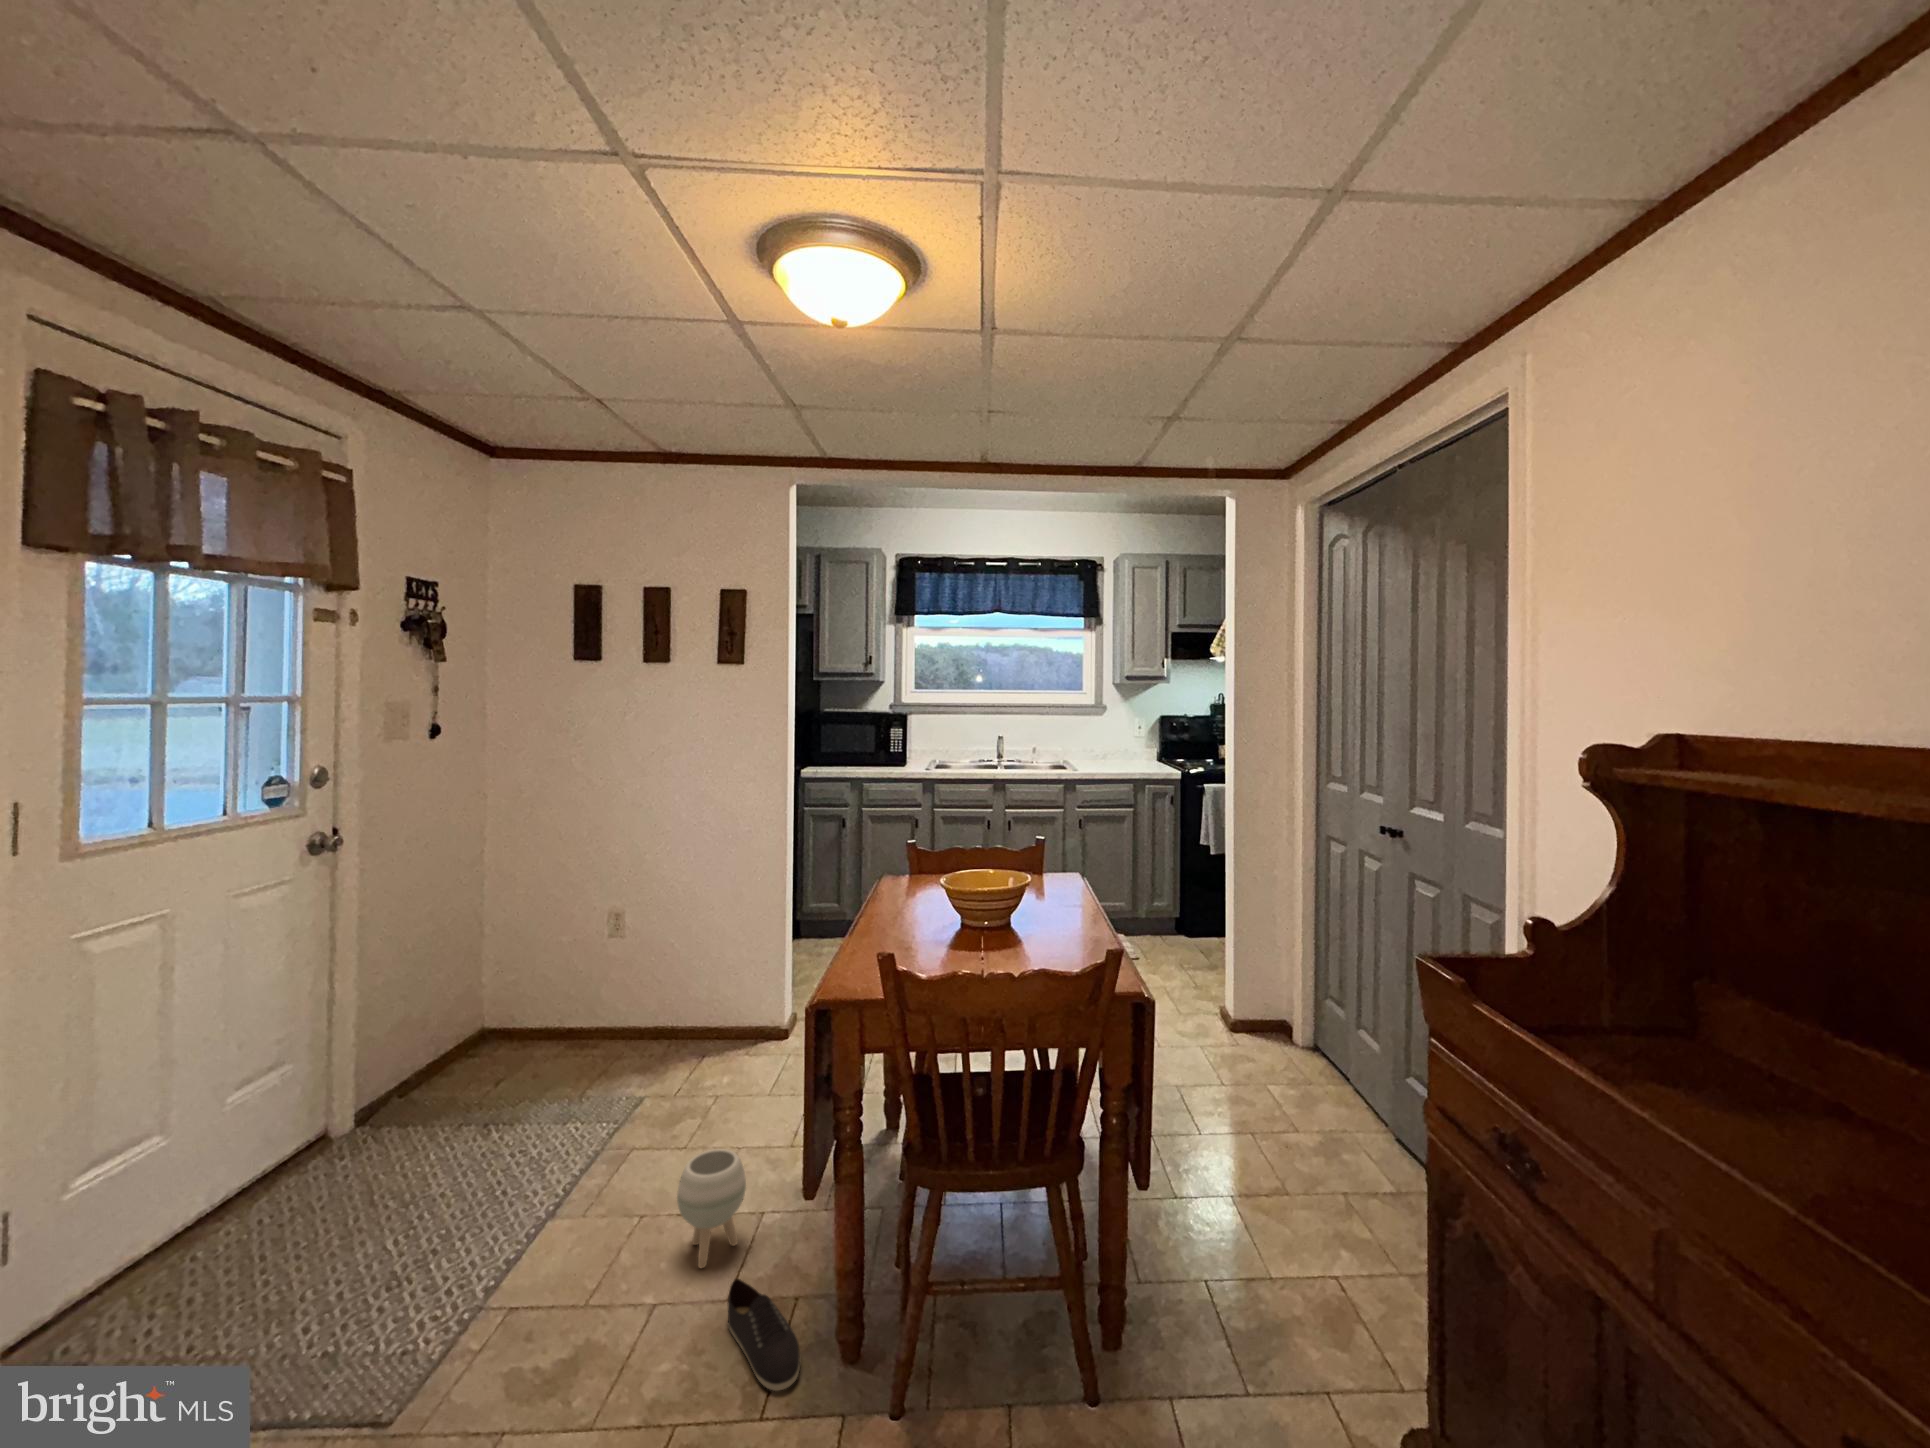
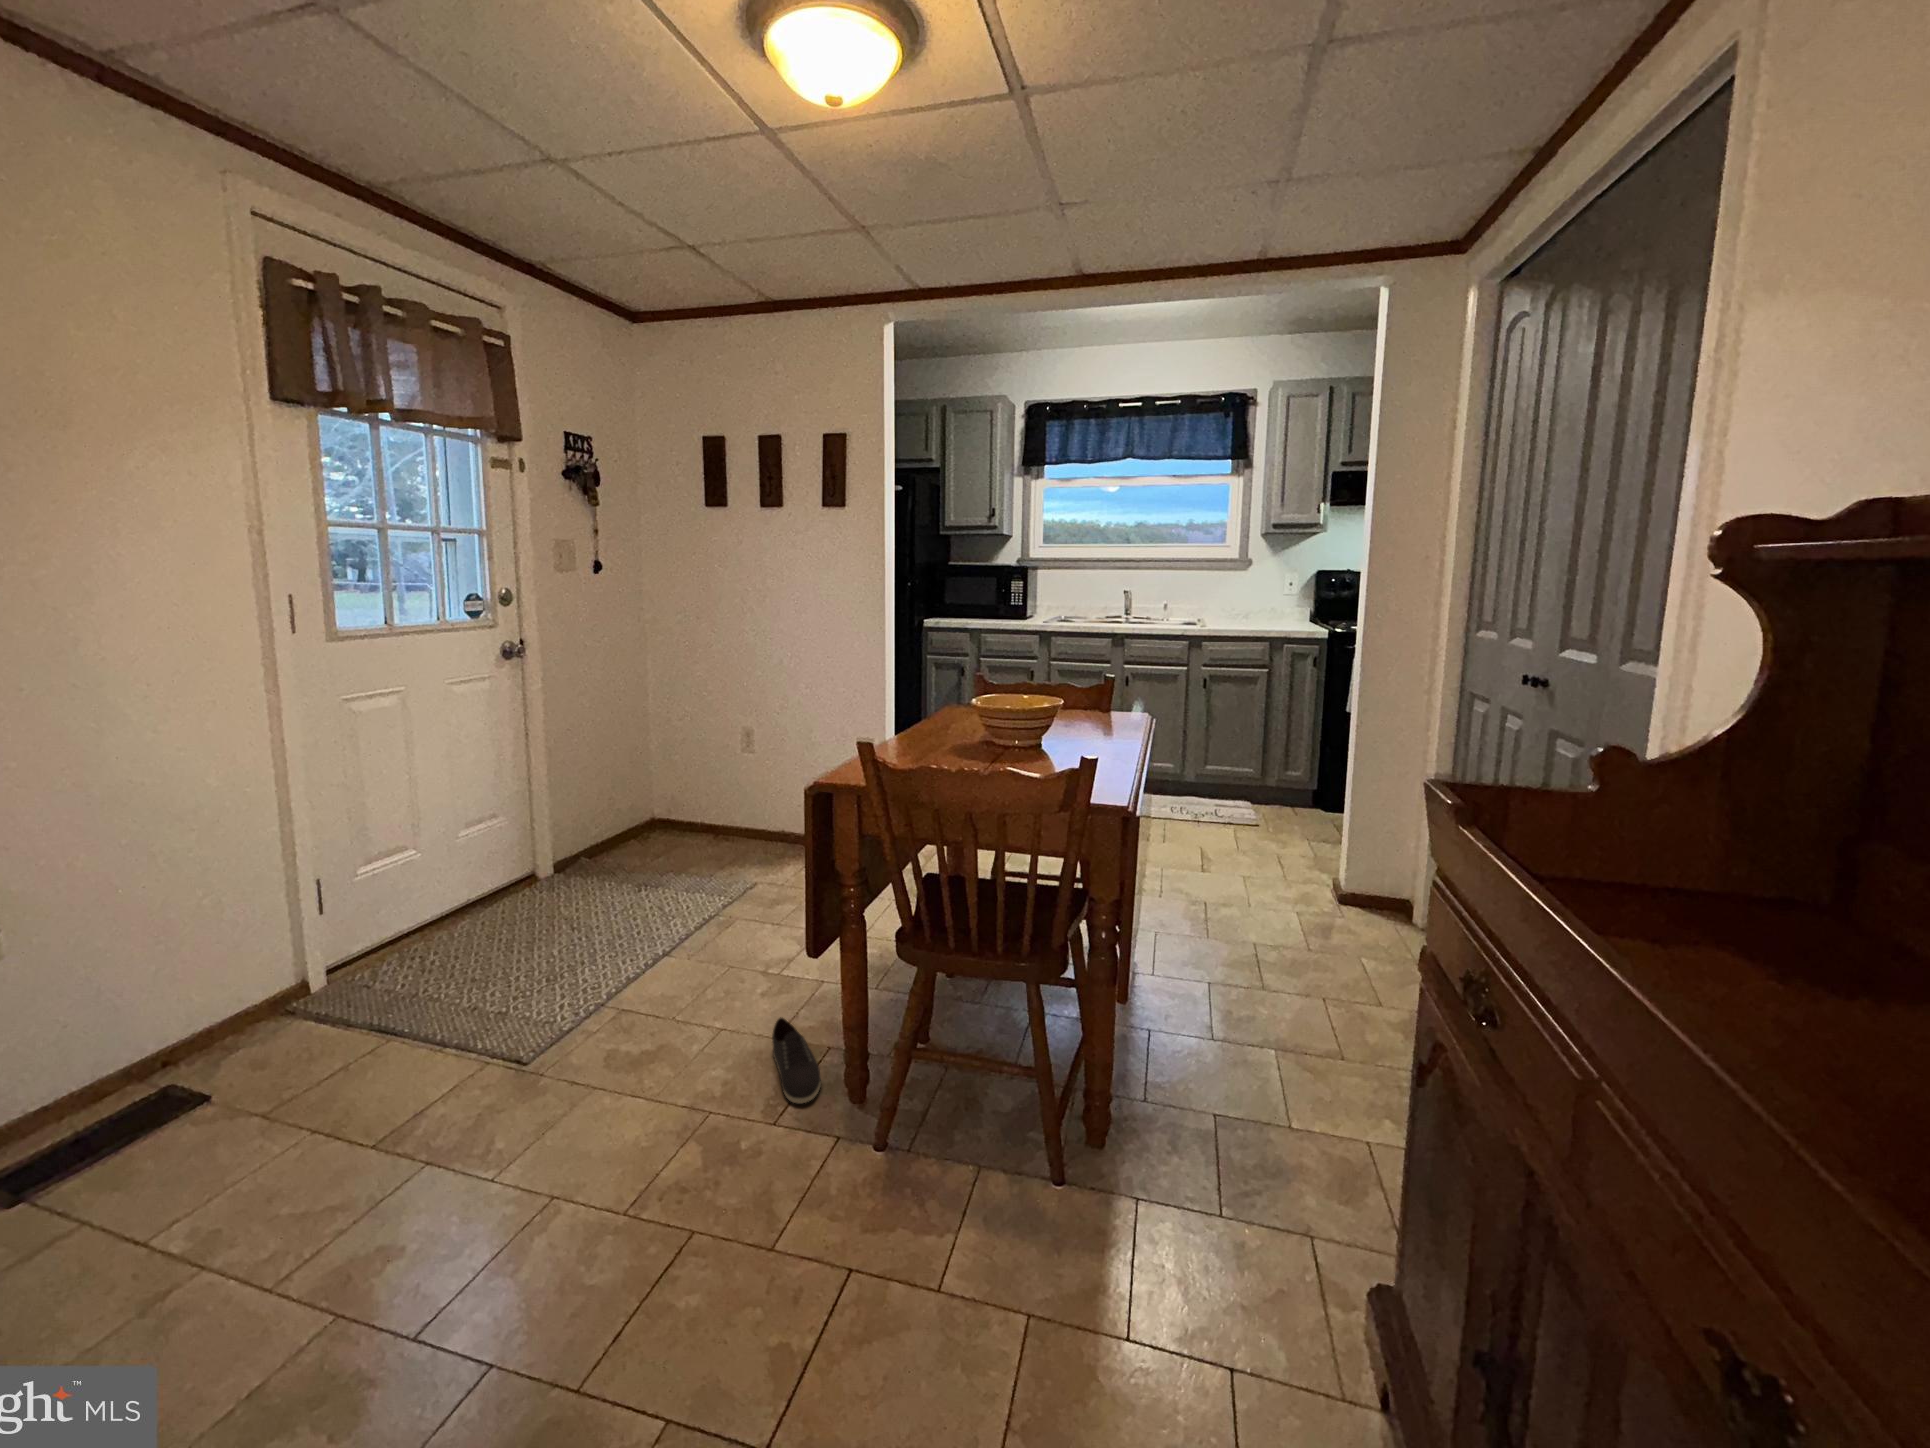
planter: present [677,1149,746,1268] -> none [747,918,804,1010]

